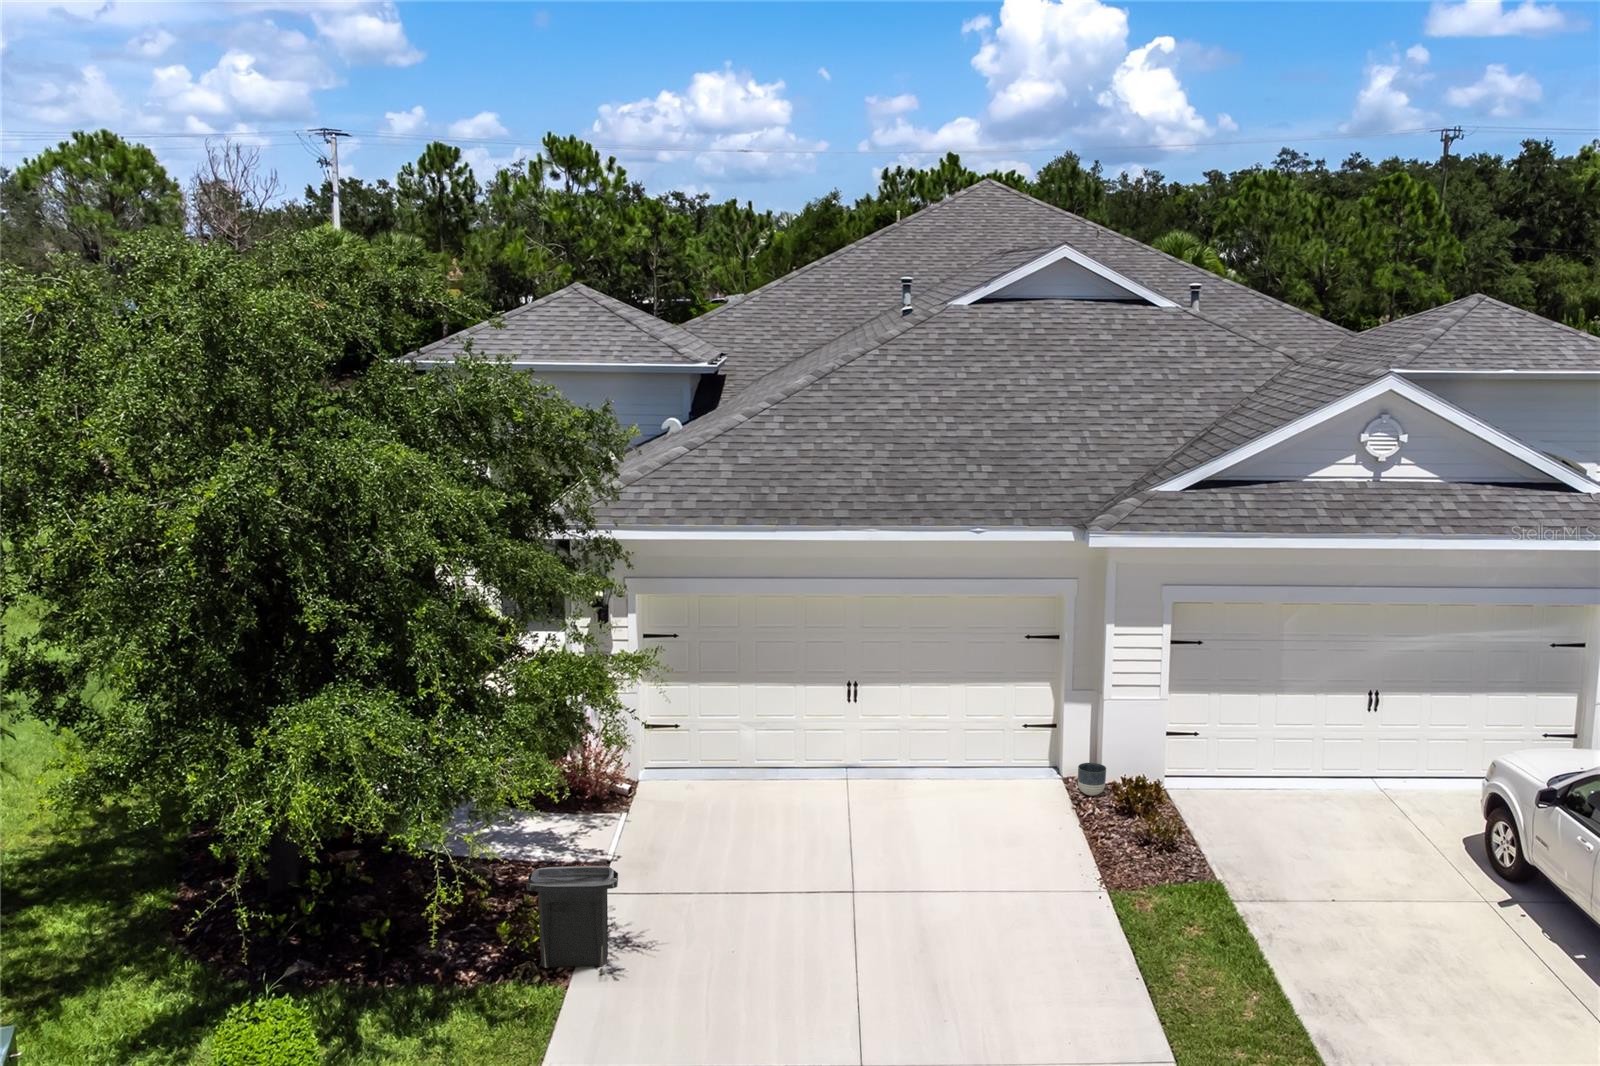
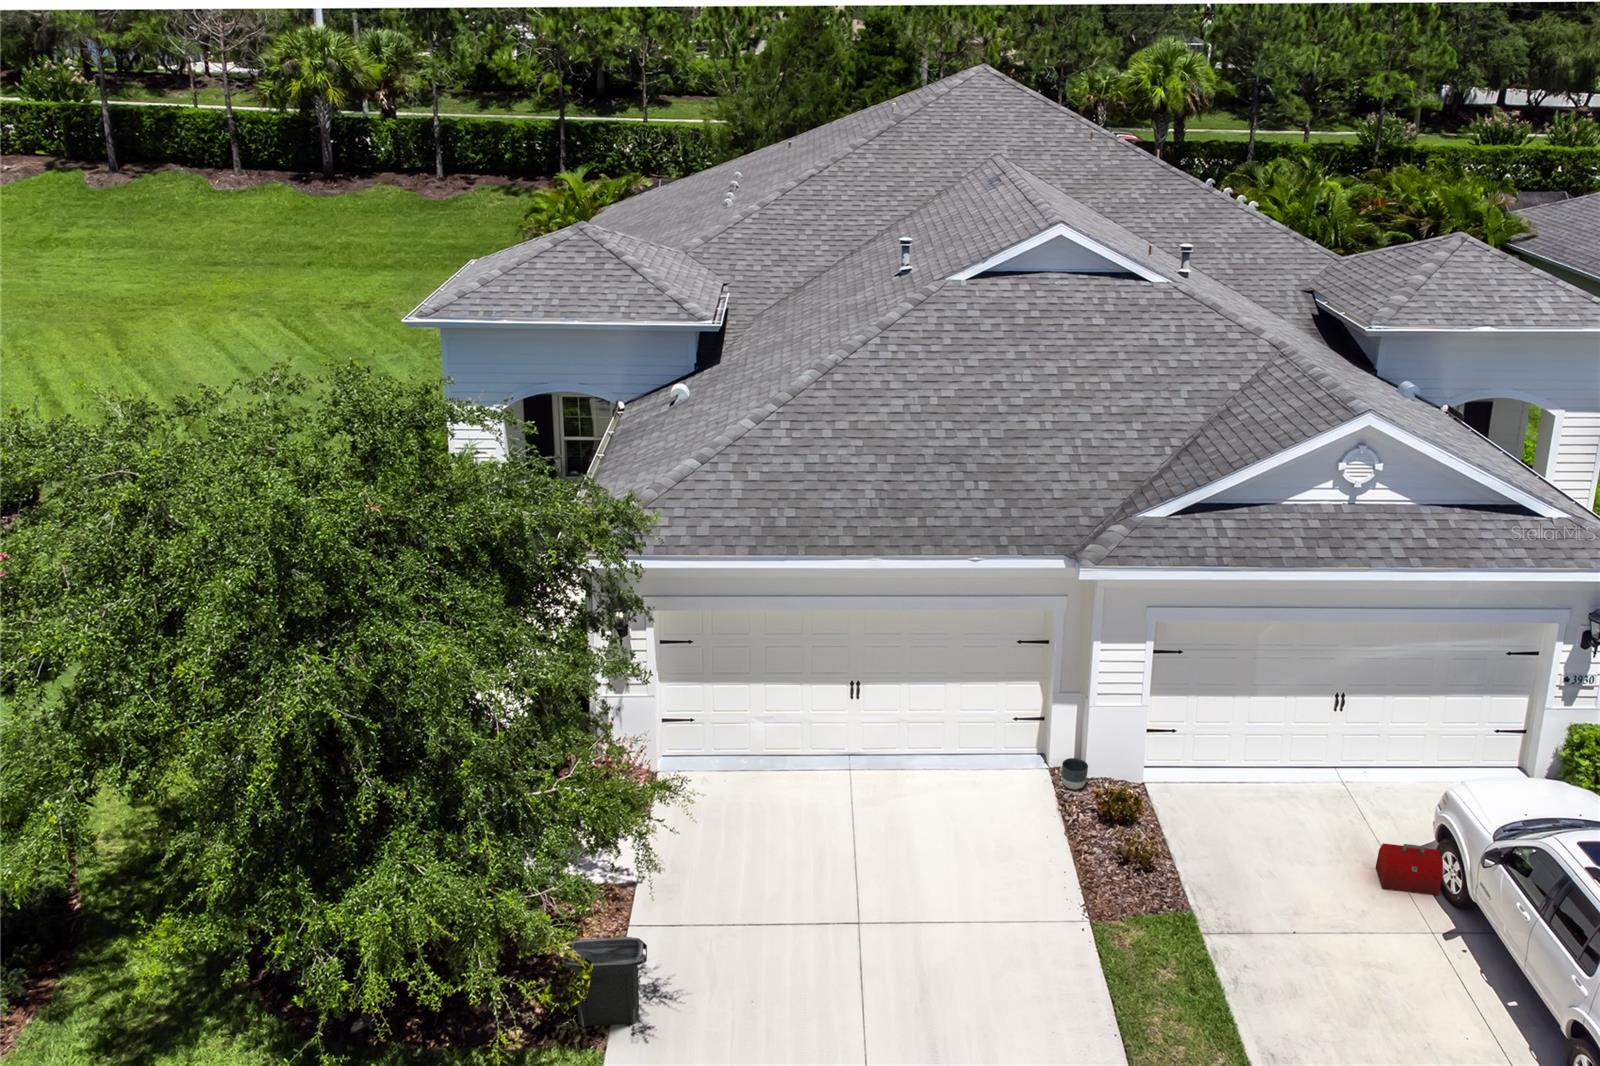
toolbox: none [1423,819,1495,875] -> present [1376,843,1443,895]

